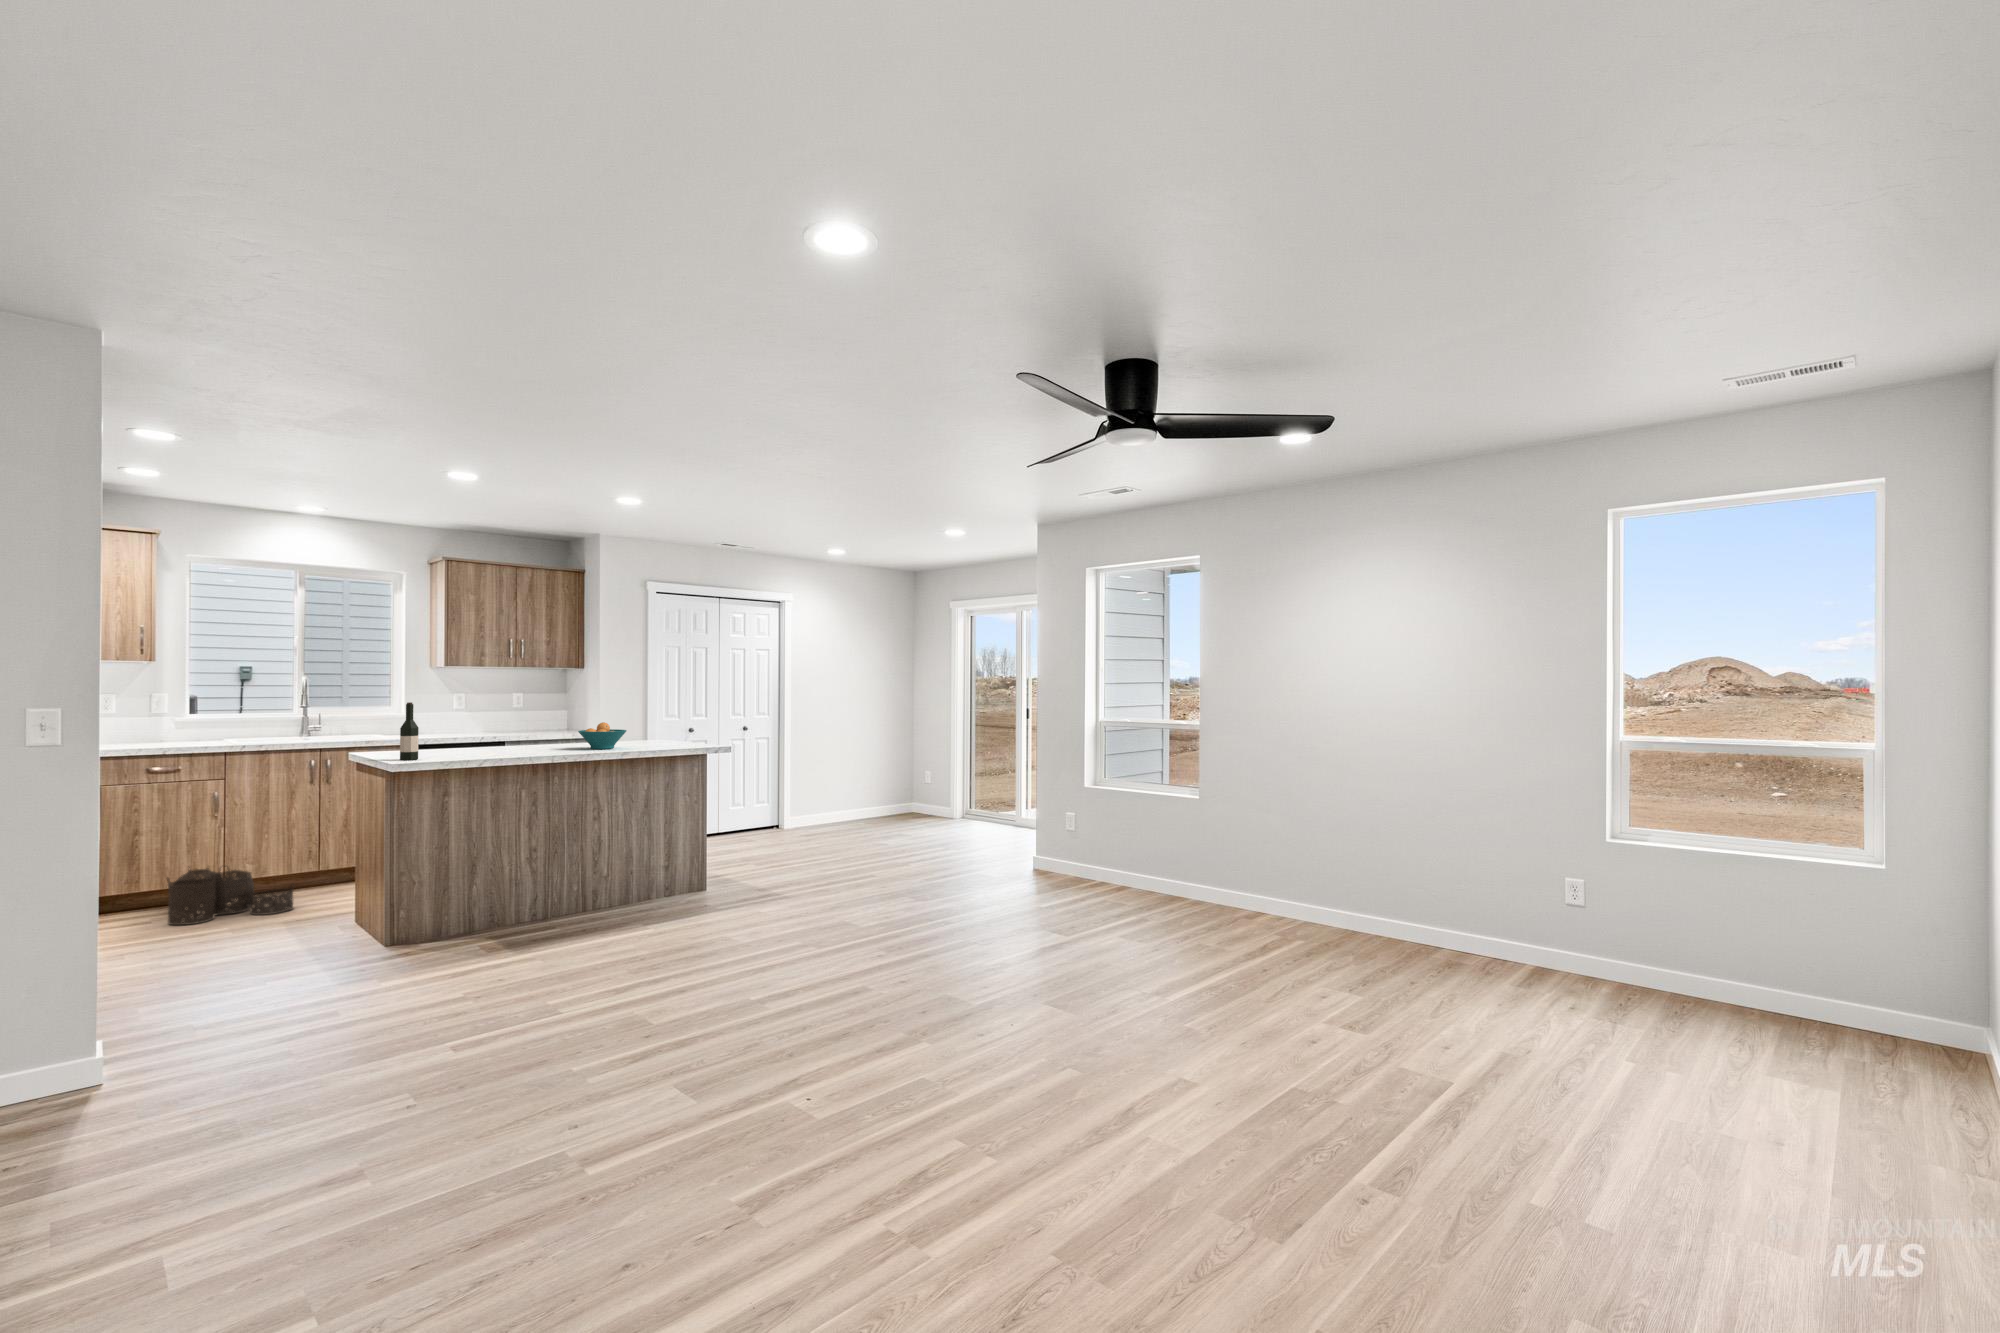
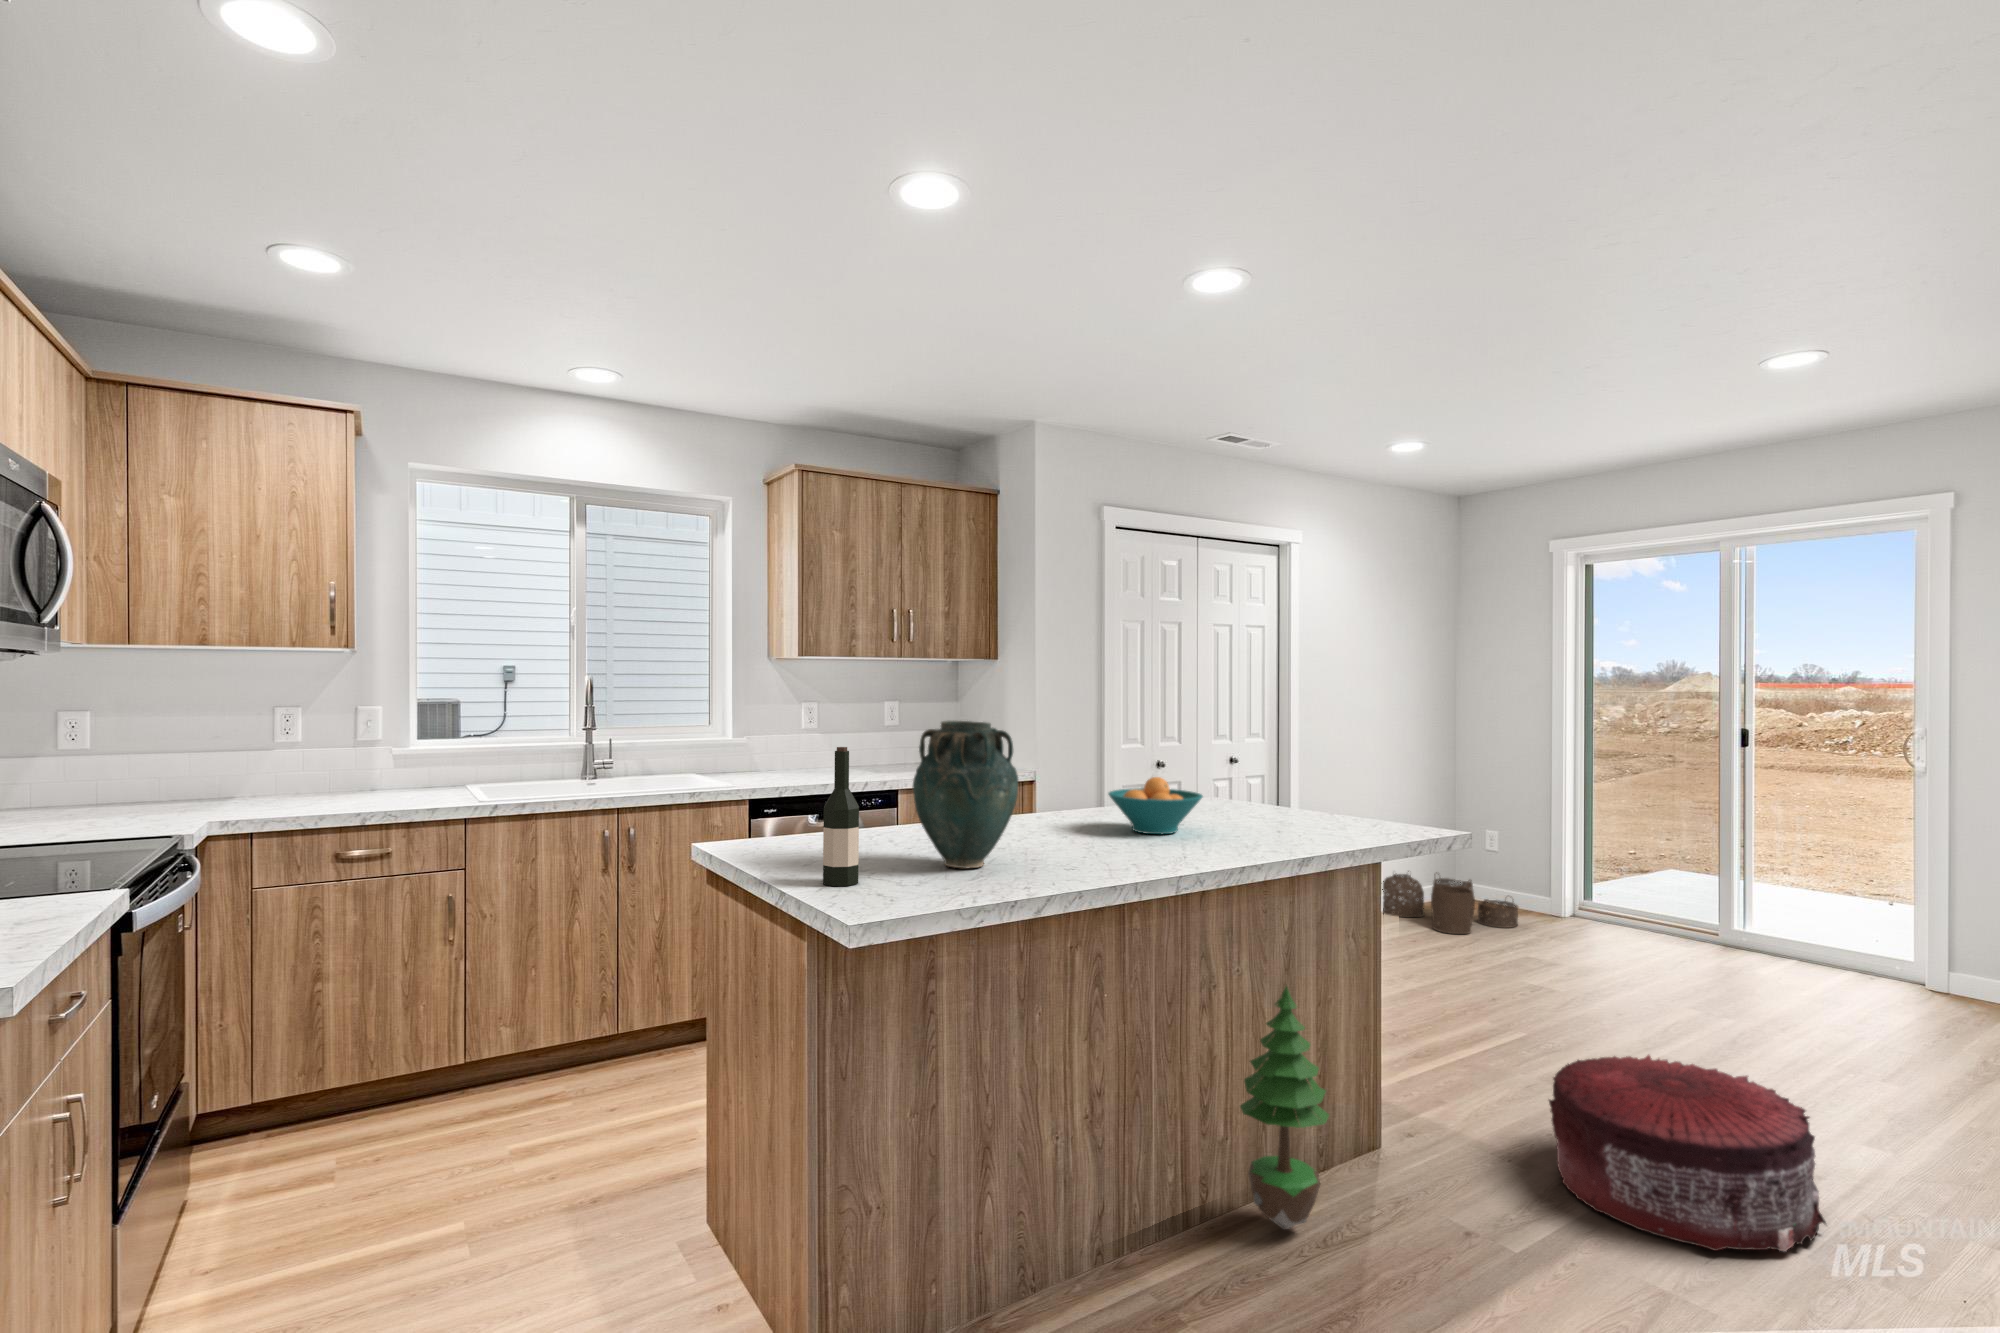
vase: none [452,693,504,756] -> present [912,721,1018,868]
potted tree: none [606,804,647,910] -> present [1240,986,1329,1229]
pouf: none [770,842,865,903] -> present [1549,1055,1826,1251]
woven basket: present [168,866,294,925] -> present [1382,871,1518,934]

